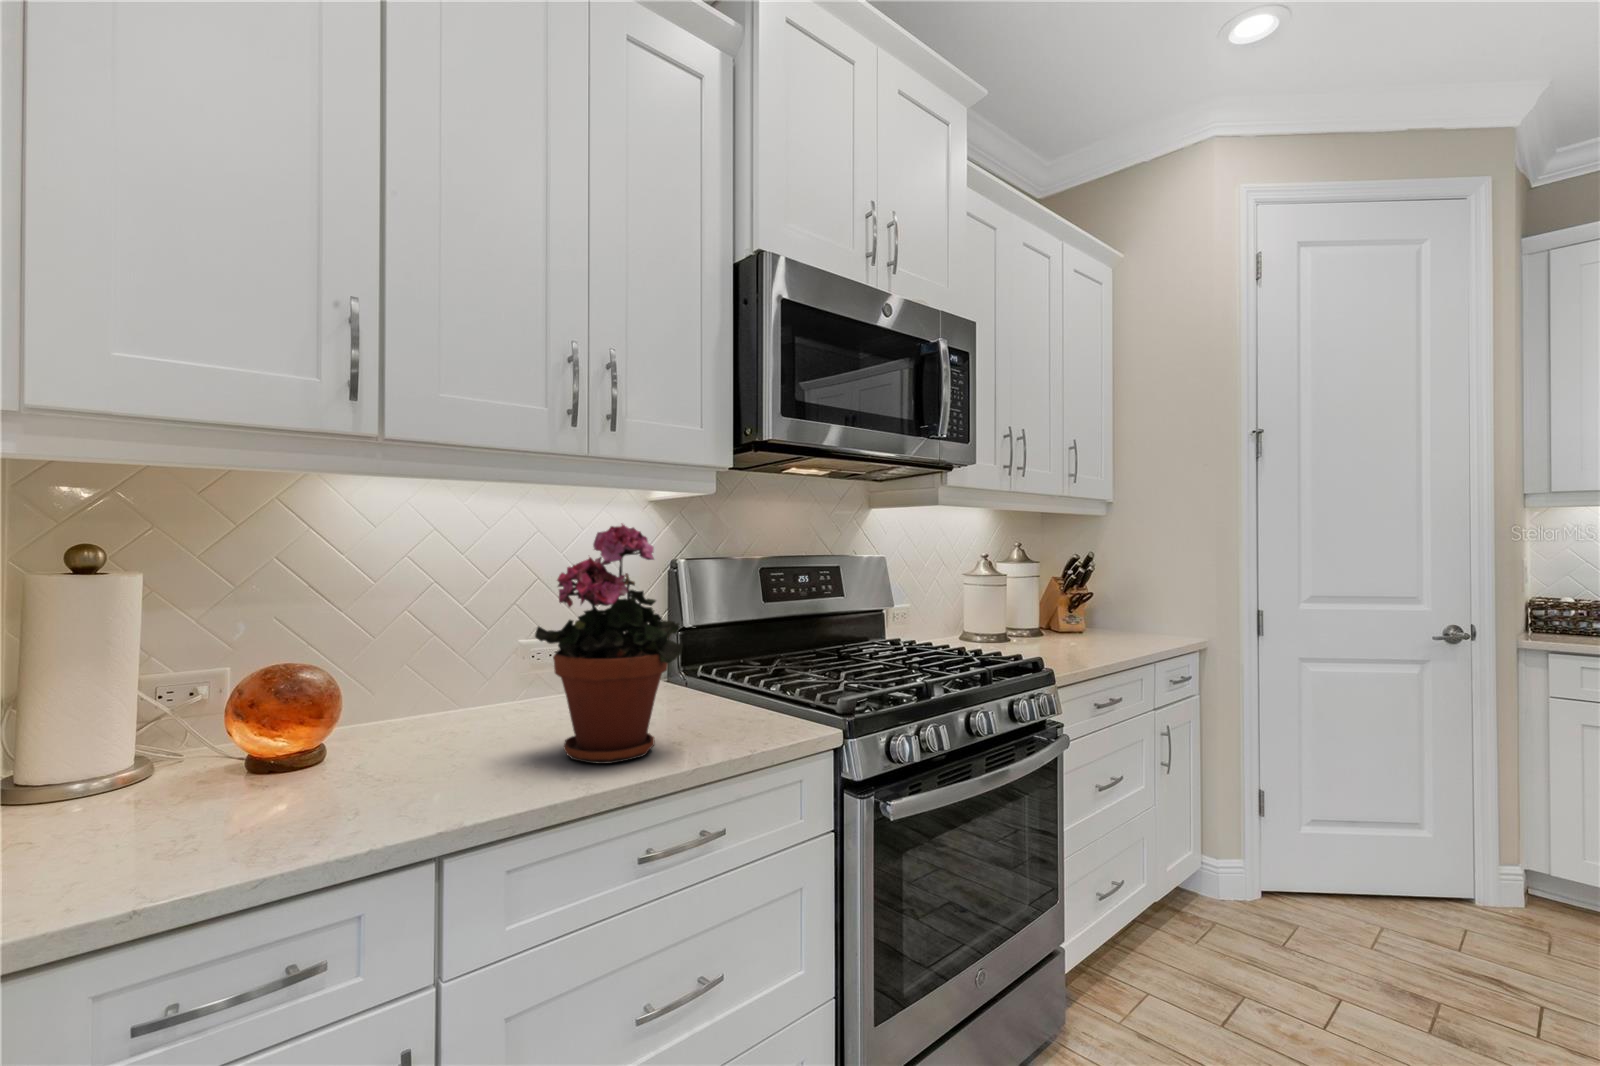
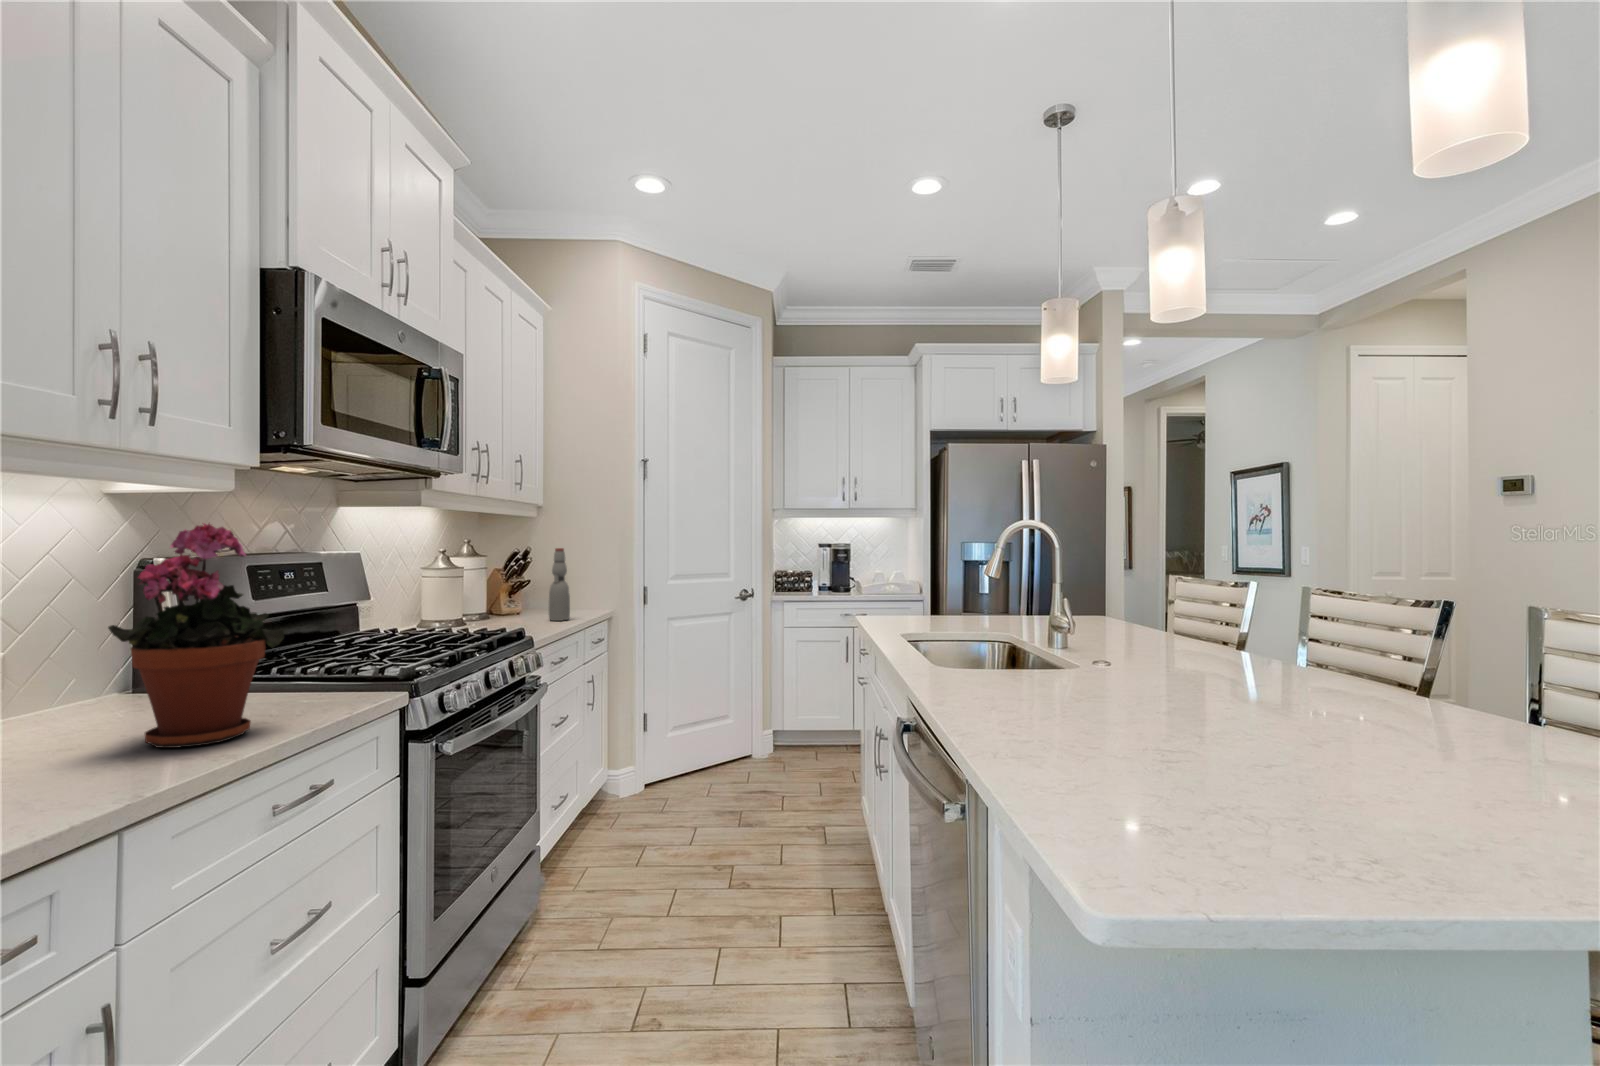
bottle: none [1109,554,1137,648] -> present [549,548,570,621]

